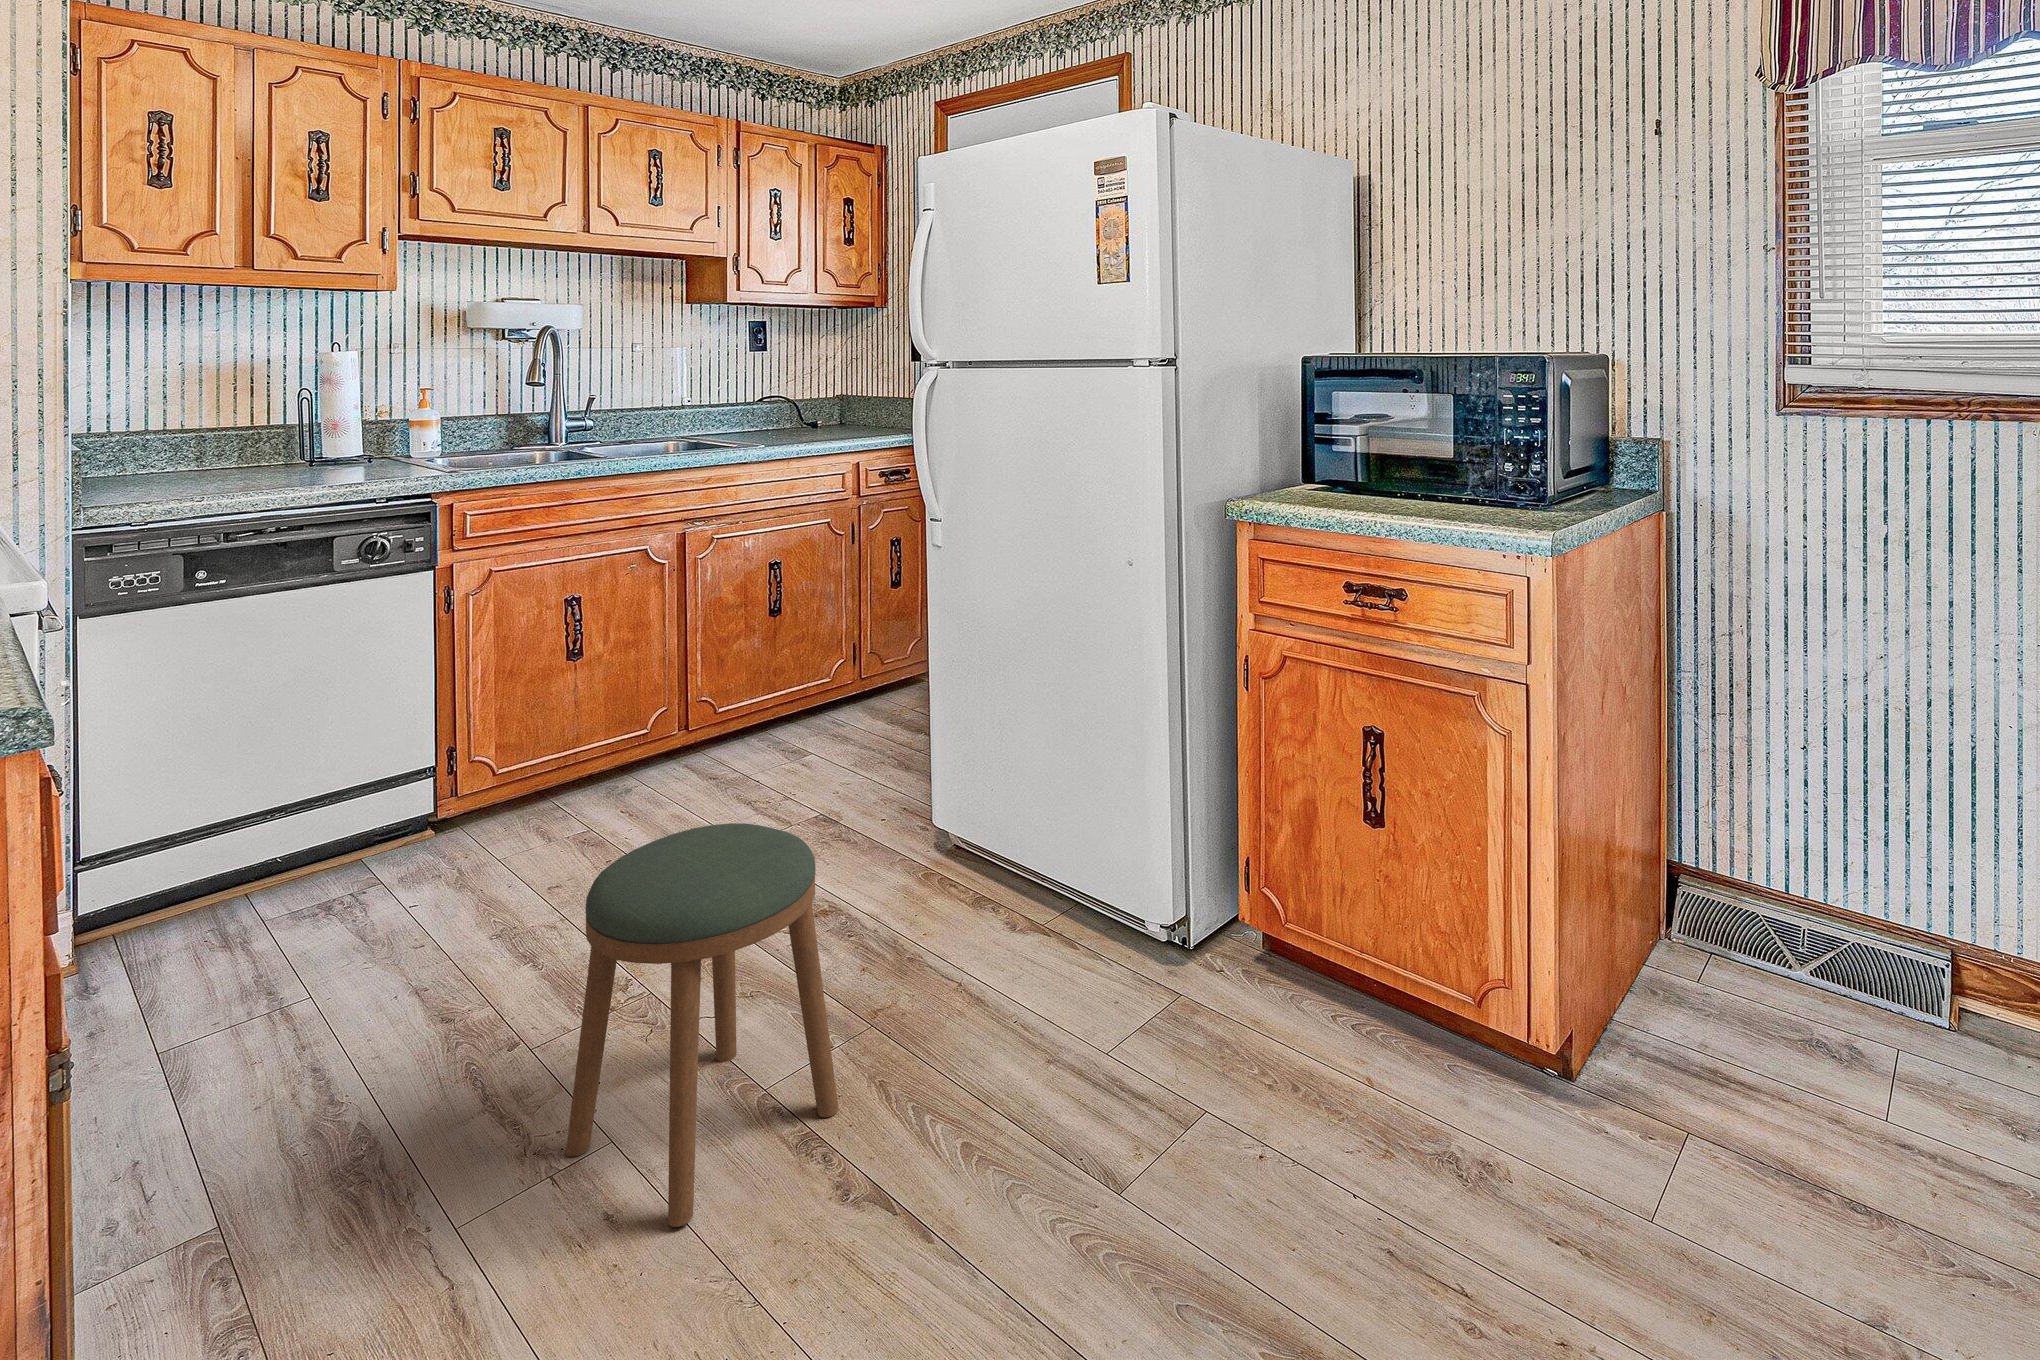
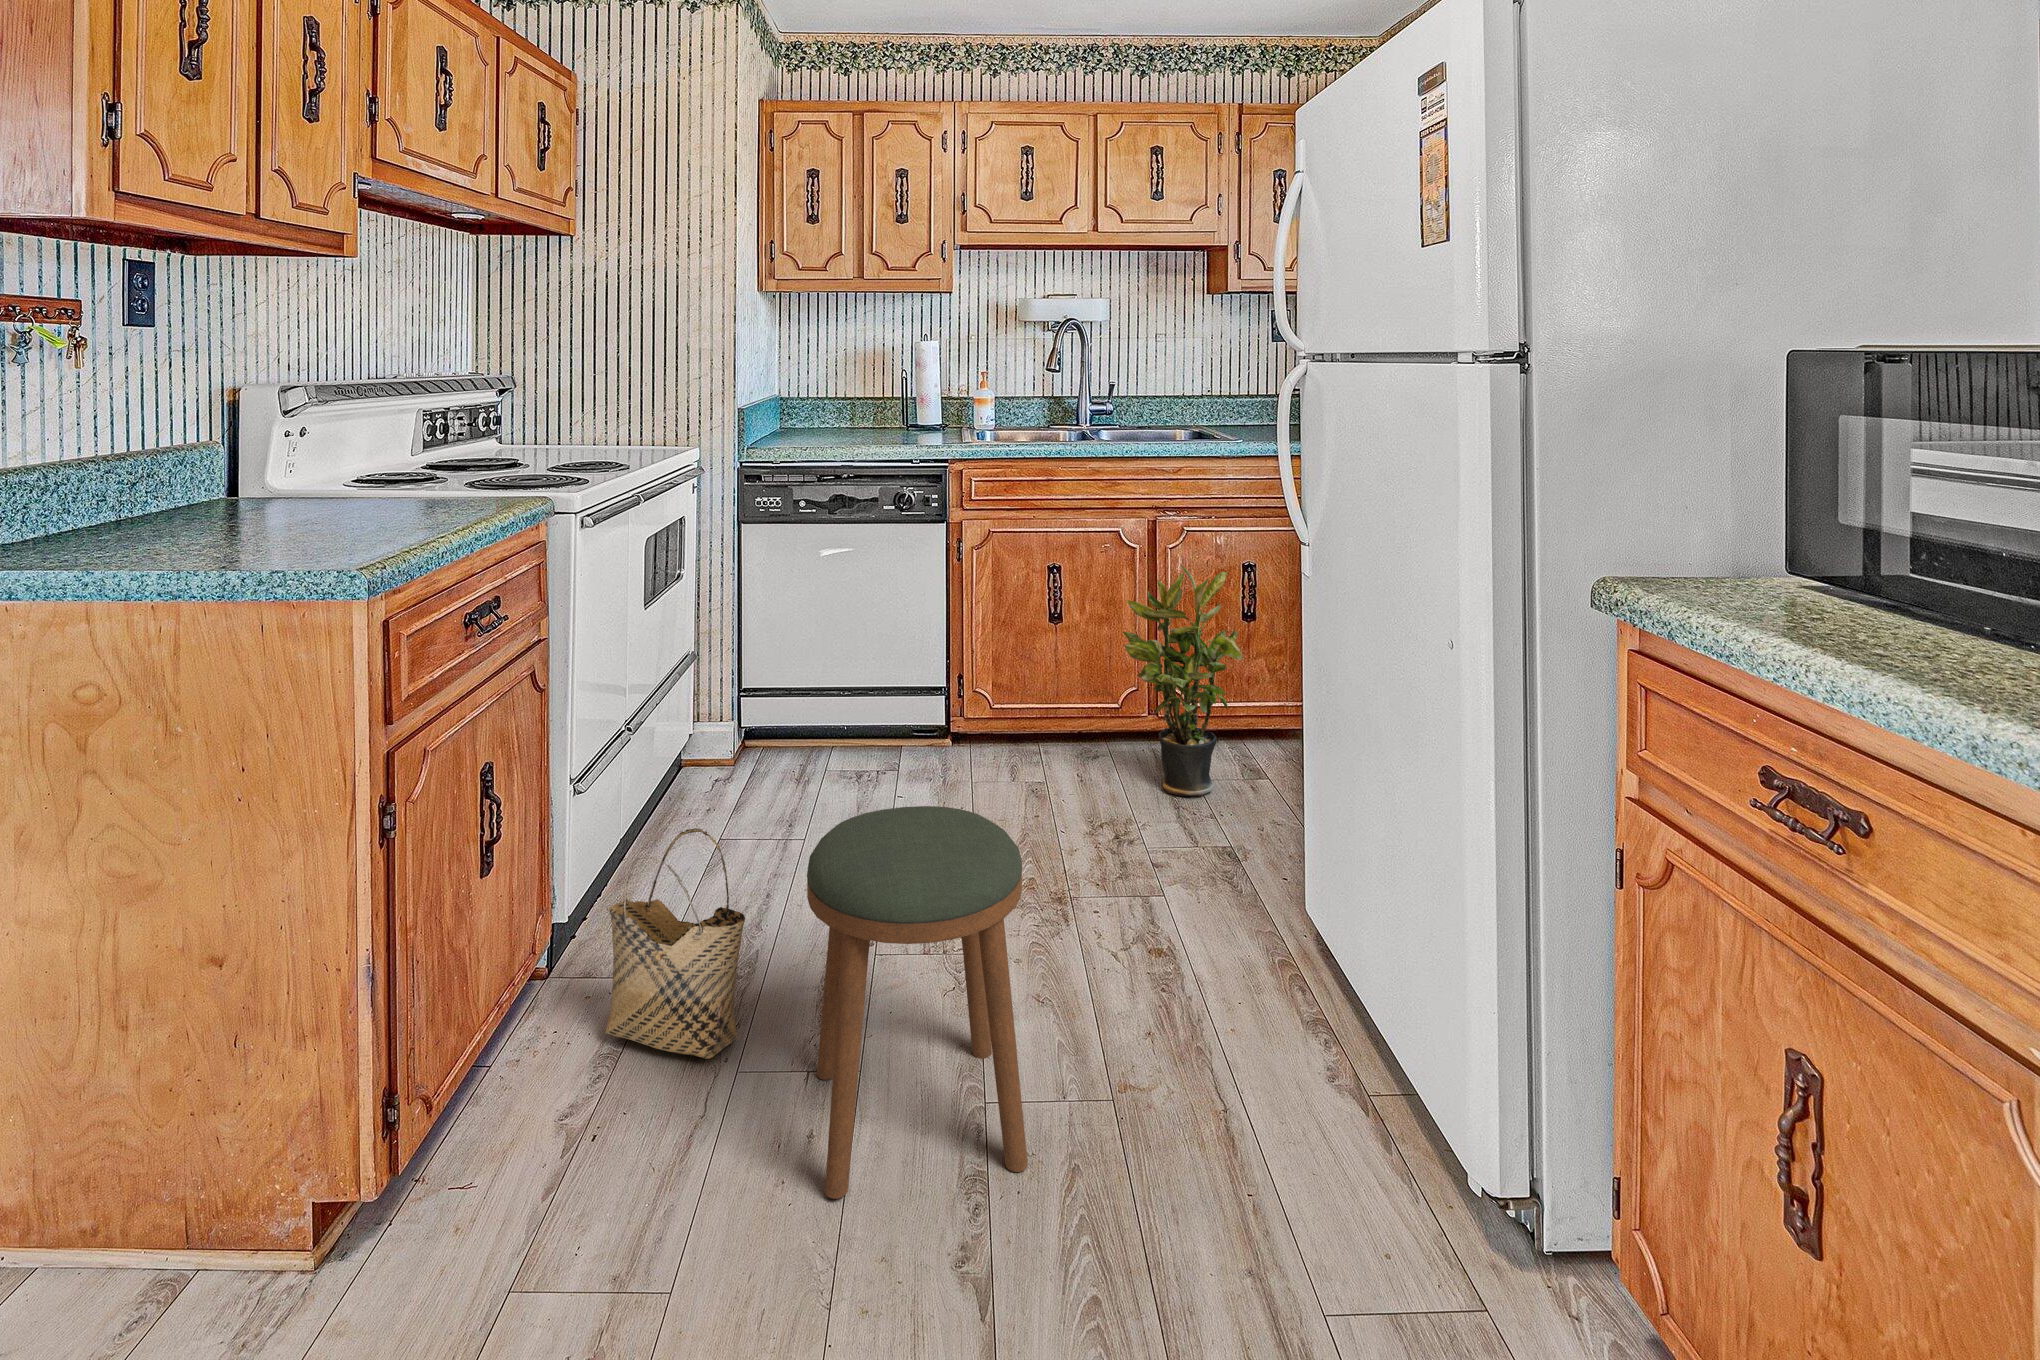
potted plant: none [681,571,798,795] -> present [1123,566,1243,796]
woven basket: none [223,960,446,1265] -> present [605,828,745,1059]

